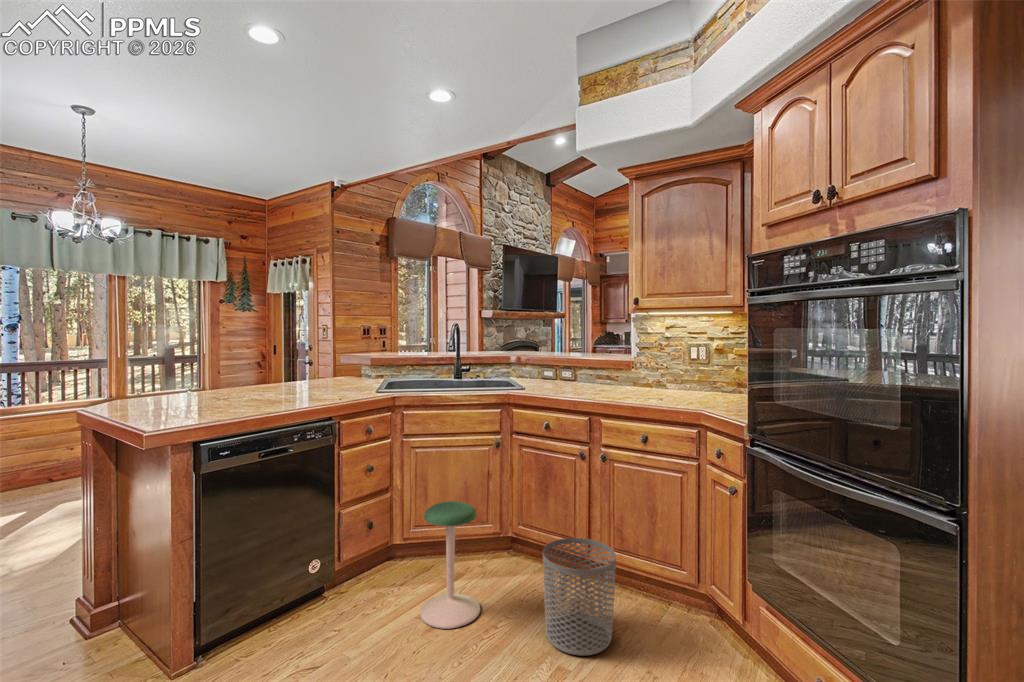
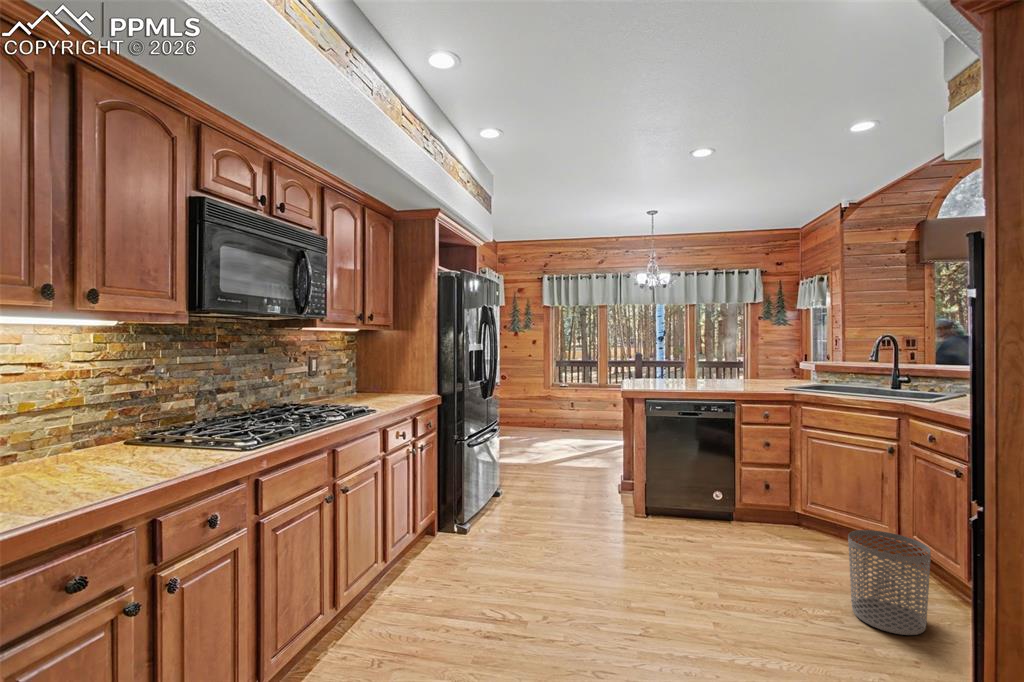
stool: present [420,501,480,629] -> none [774,477,829,574]

